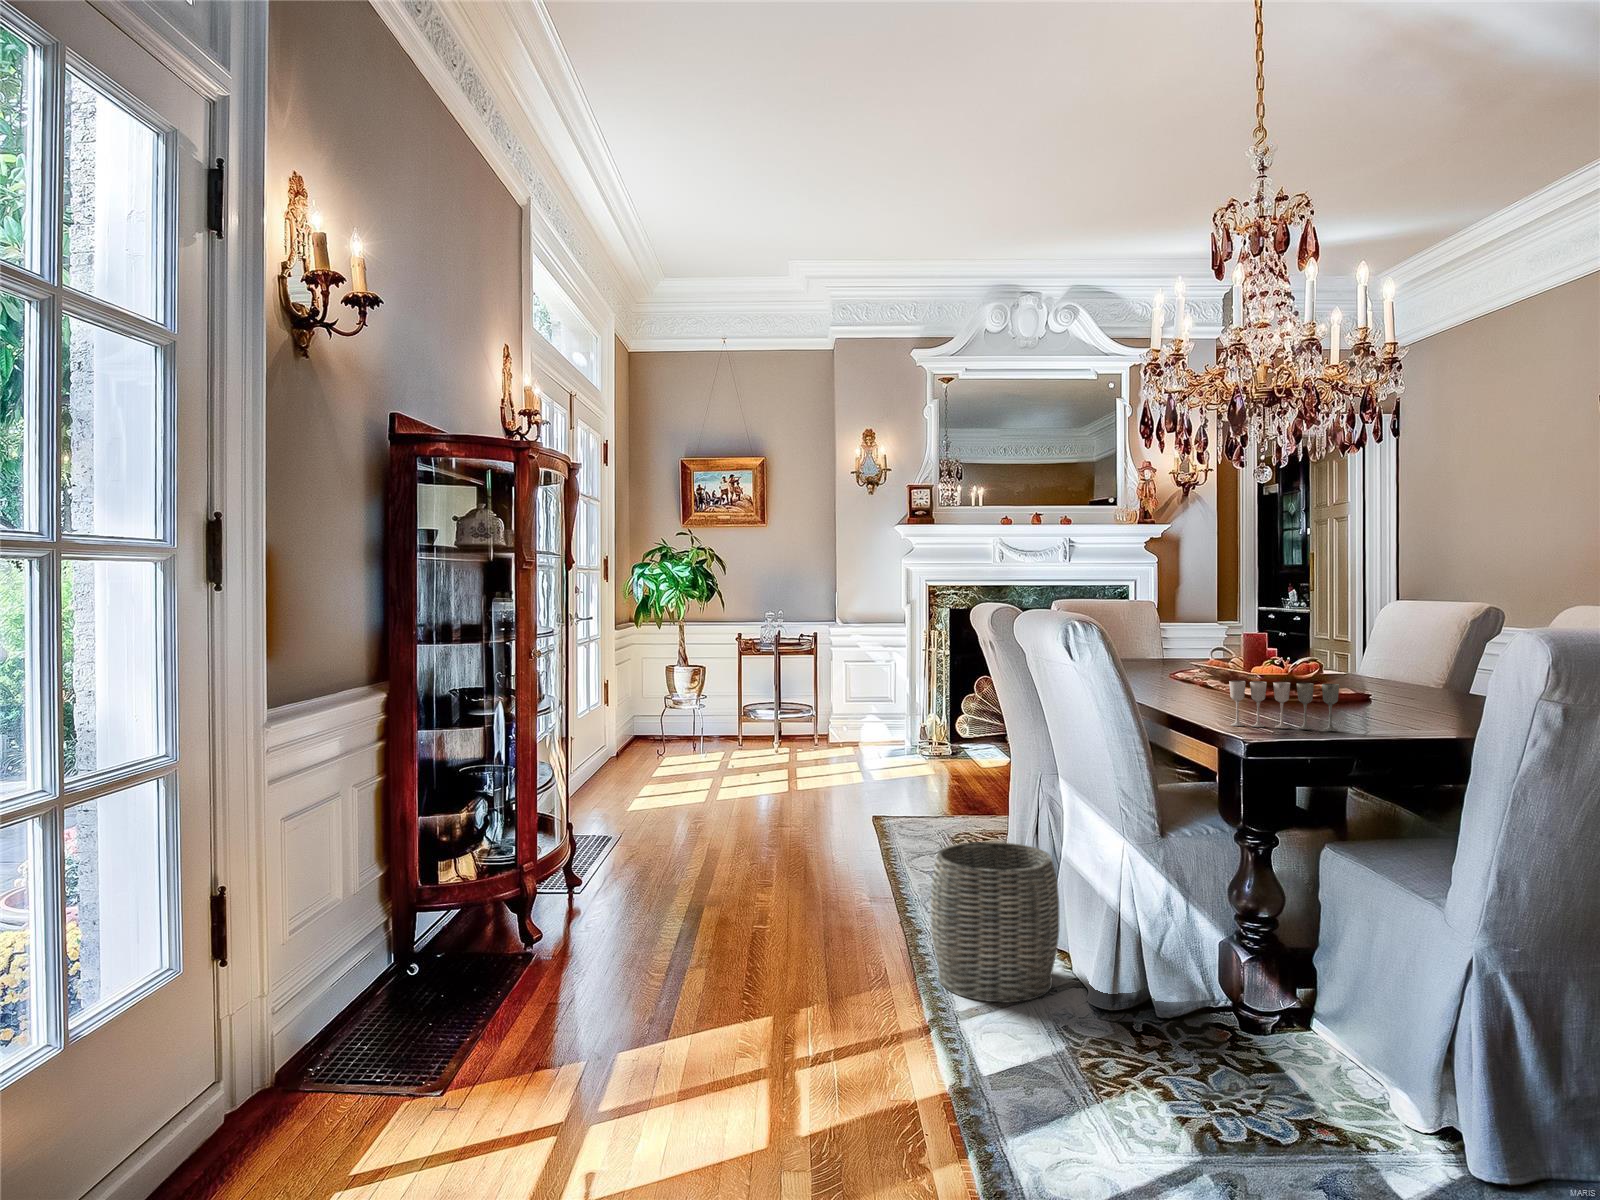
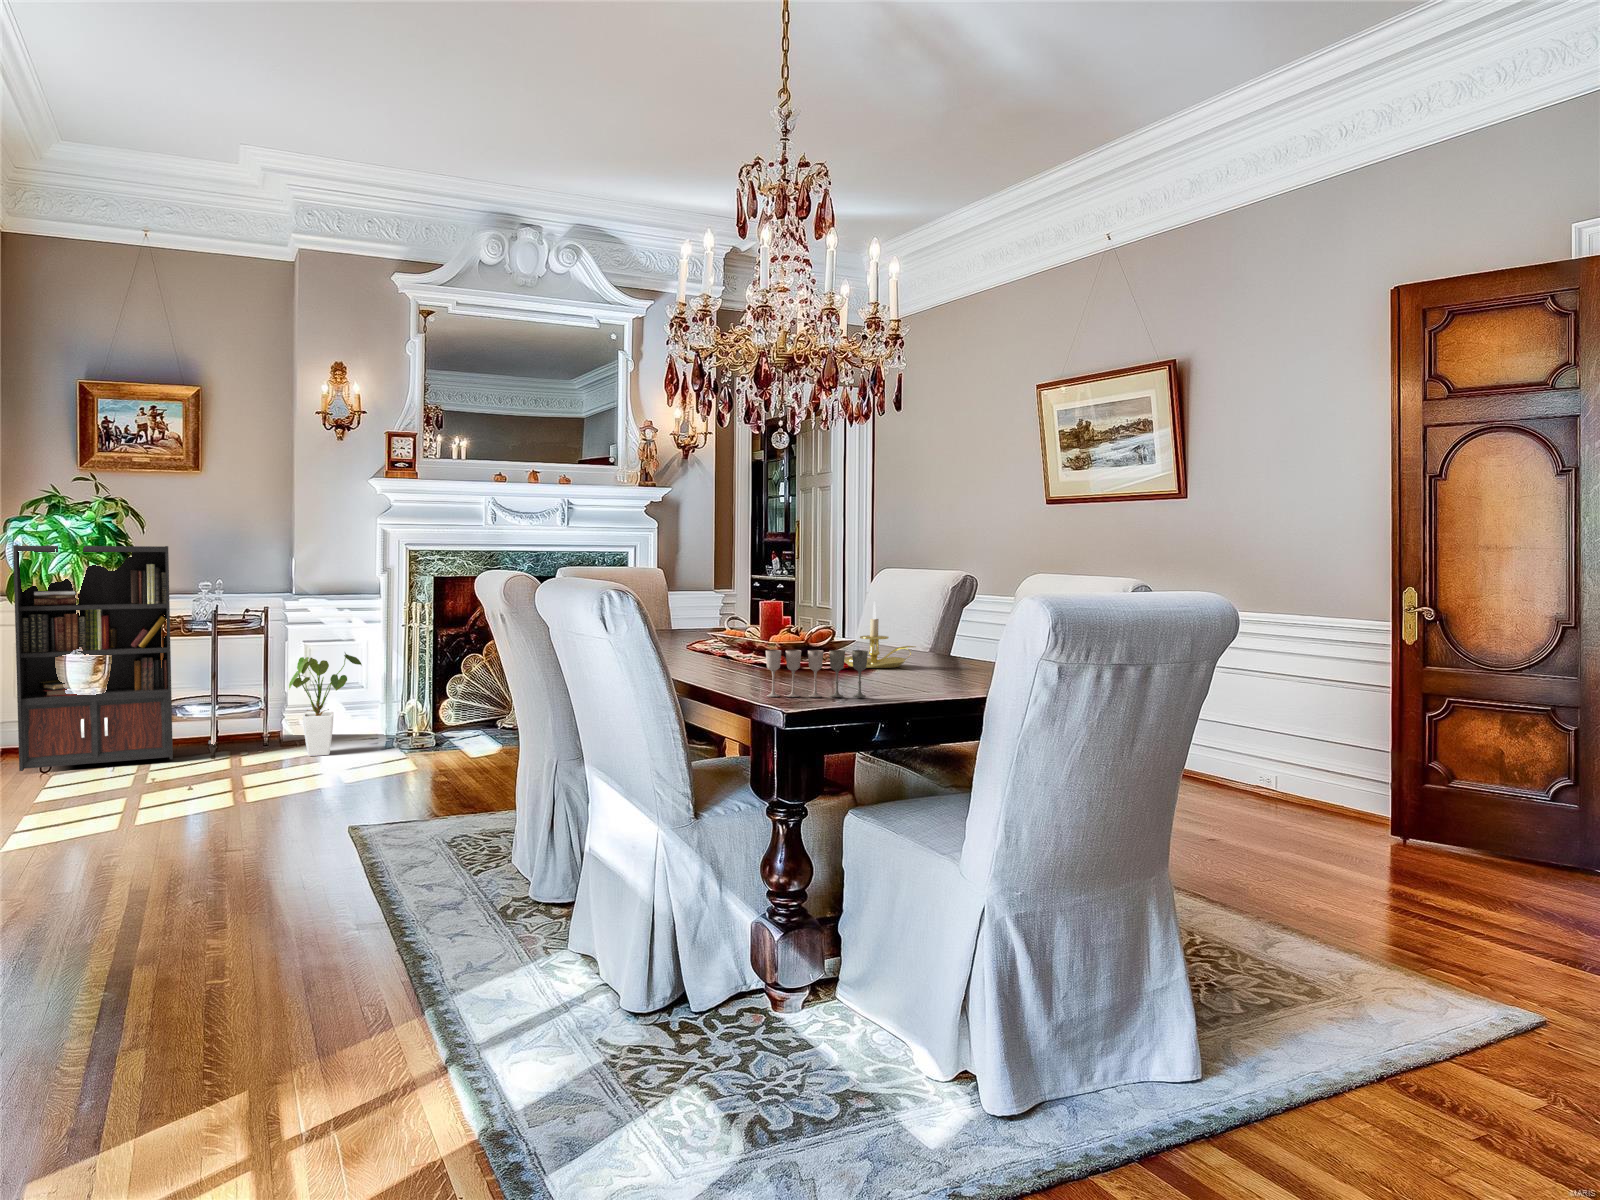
bookcase: none [640,584,772,758] -> present [13,545,211,771]
candle holder: none [1329,635,1415,704] -> present [844,602,916,668]
house plant: none [829,673,888,762] -> present [289,653,362,756]
woven basket: present [931,842,1059,1002] -> none [437,840,586,1027]

